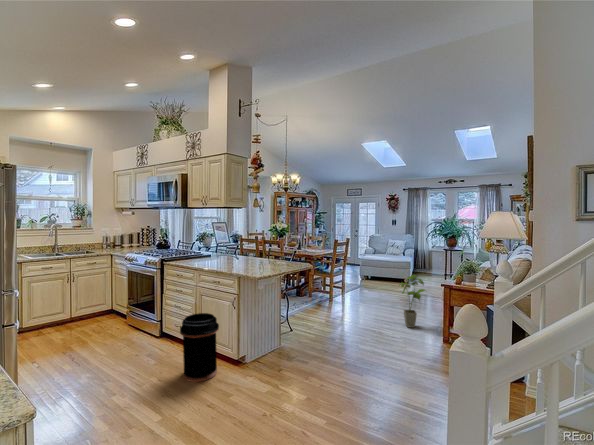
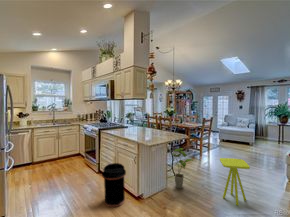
house plant: present [399,275,425,328] -> present [172,148,191,188]
side table: none [359,297,397,361] -> present [220,158,250,205]

